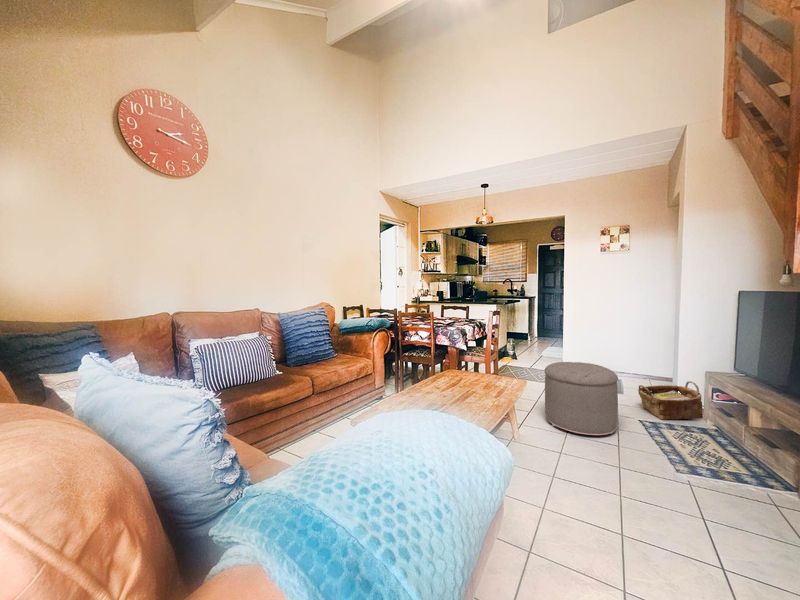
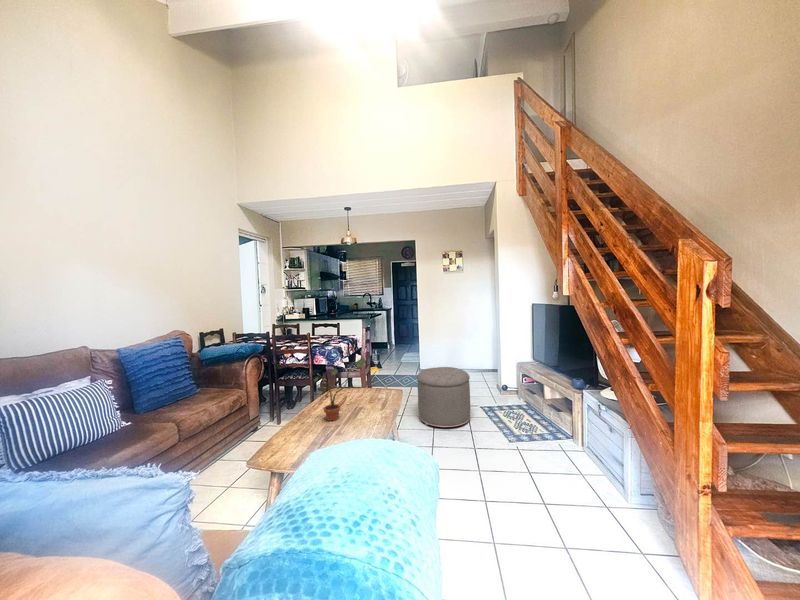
potted plant: none [417,336,470,394] -> present [314,358,365,421]
woven basket: present [638,381,703,420] -> none [478,371,517,403]

